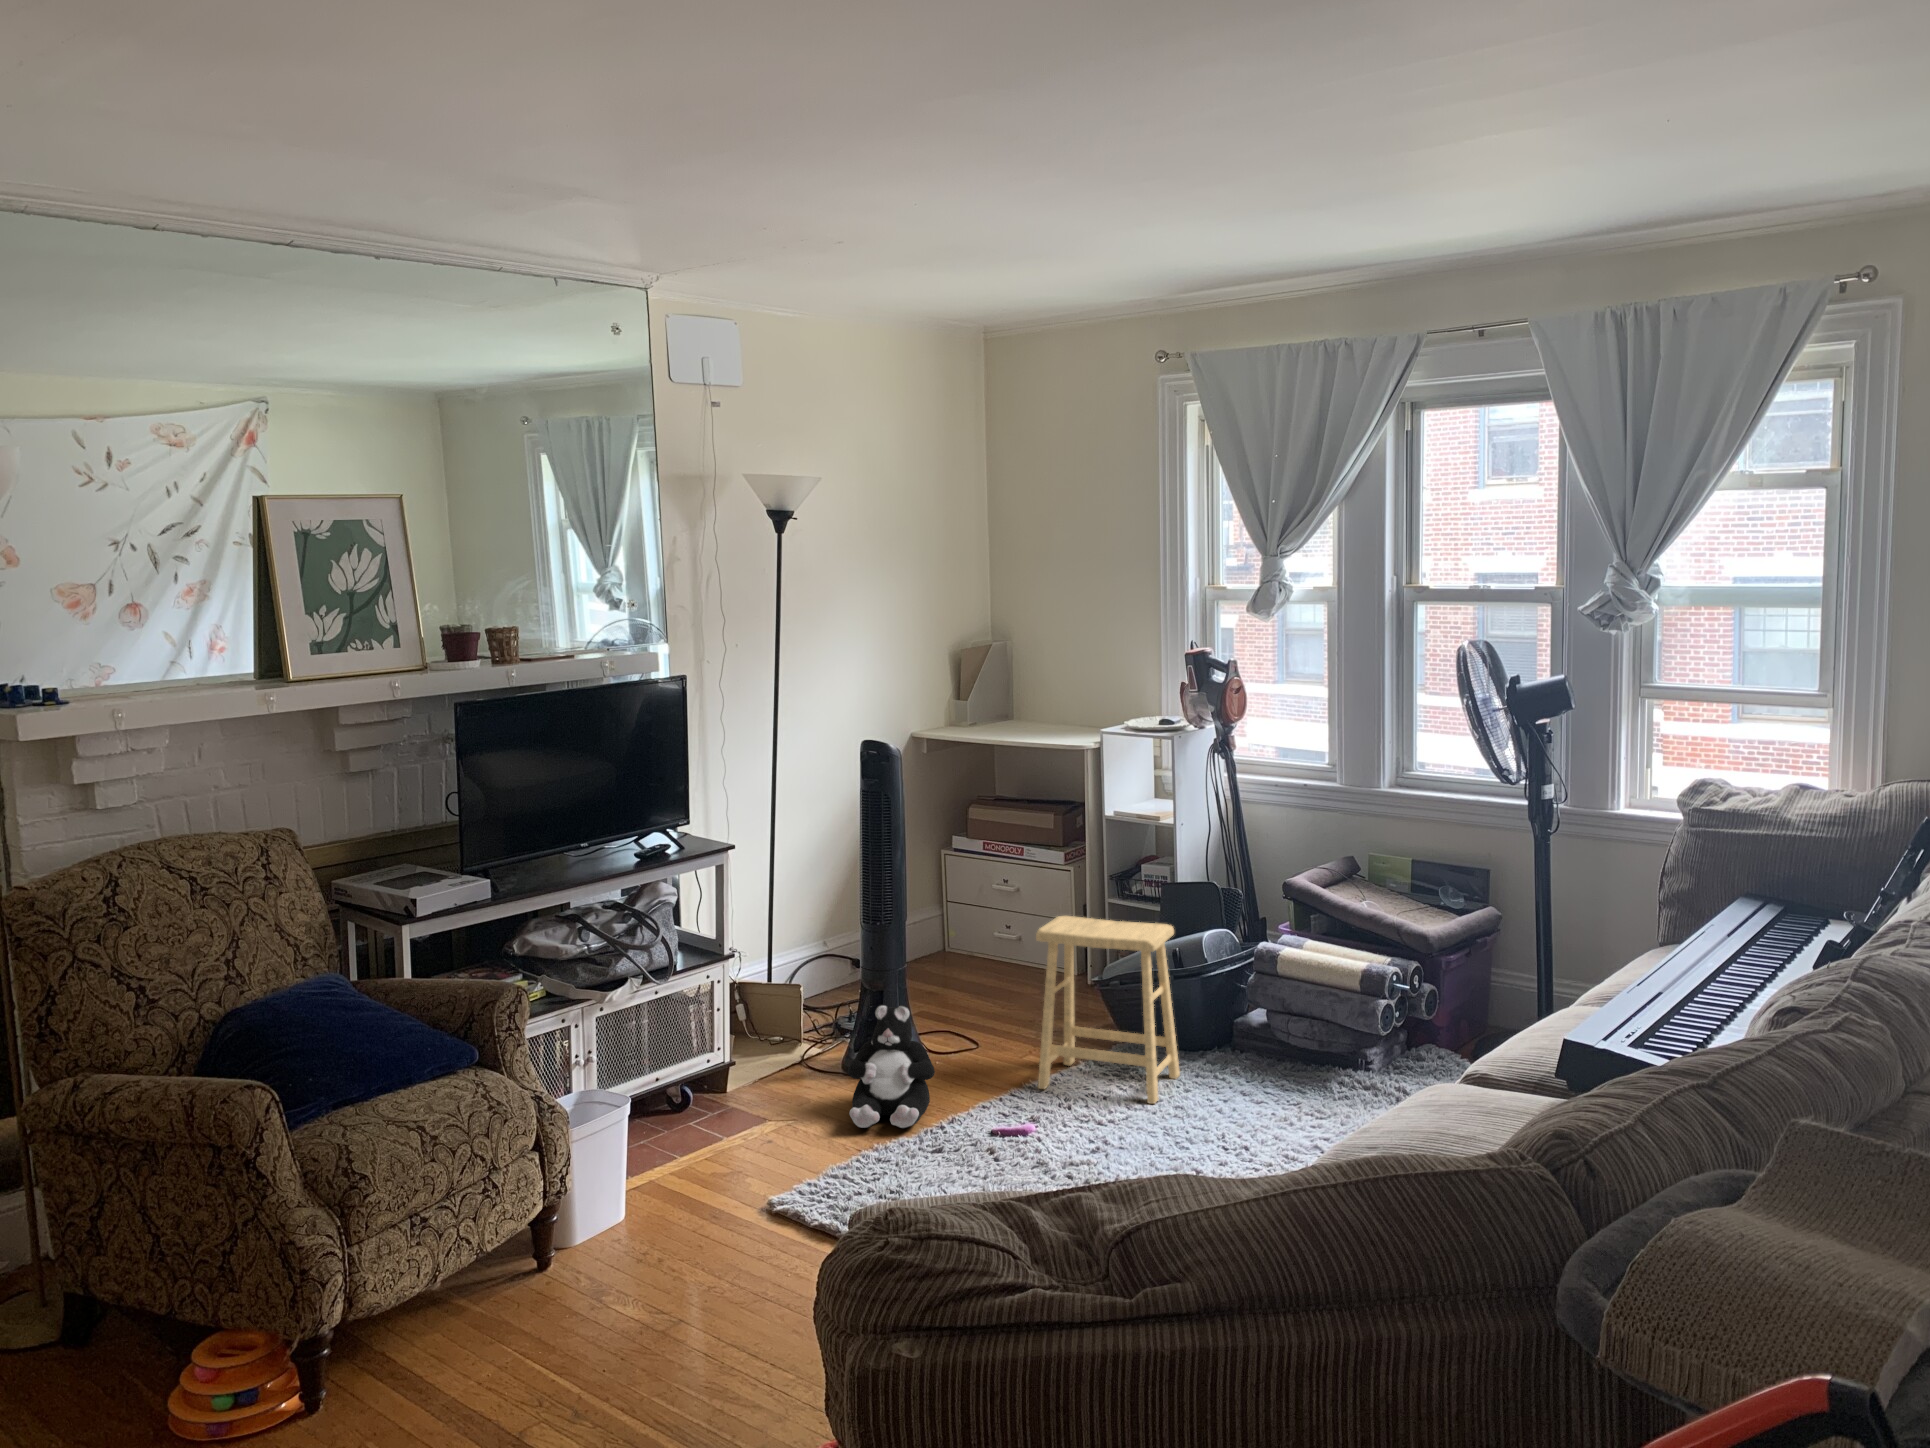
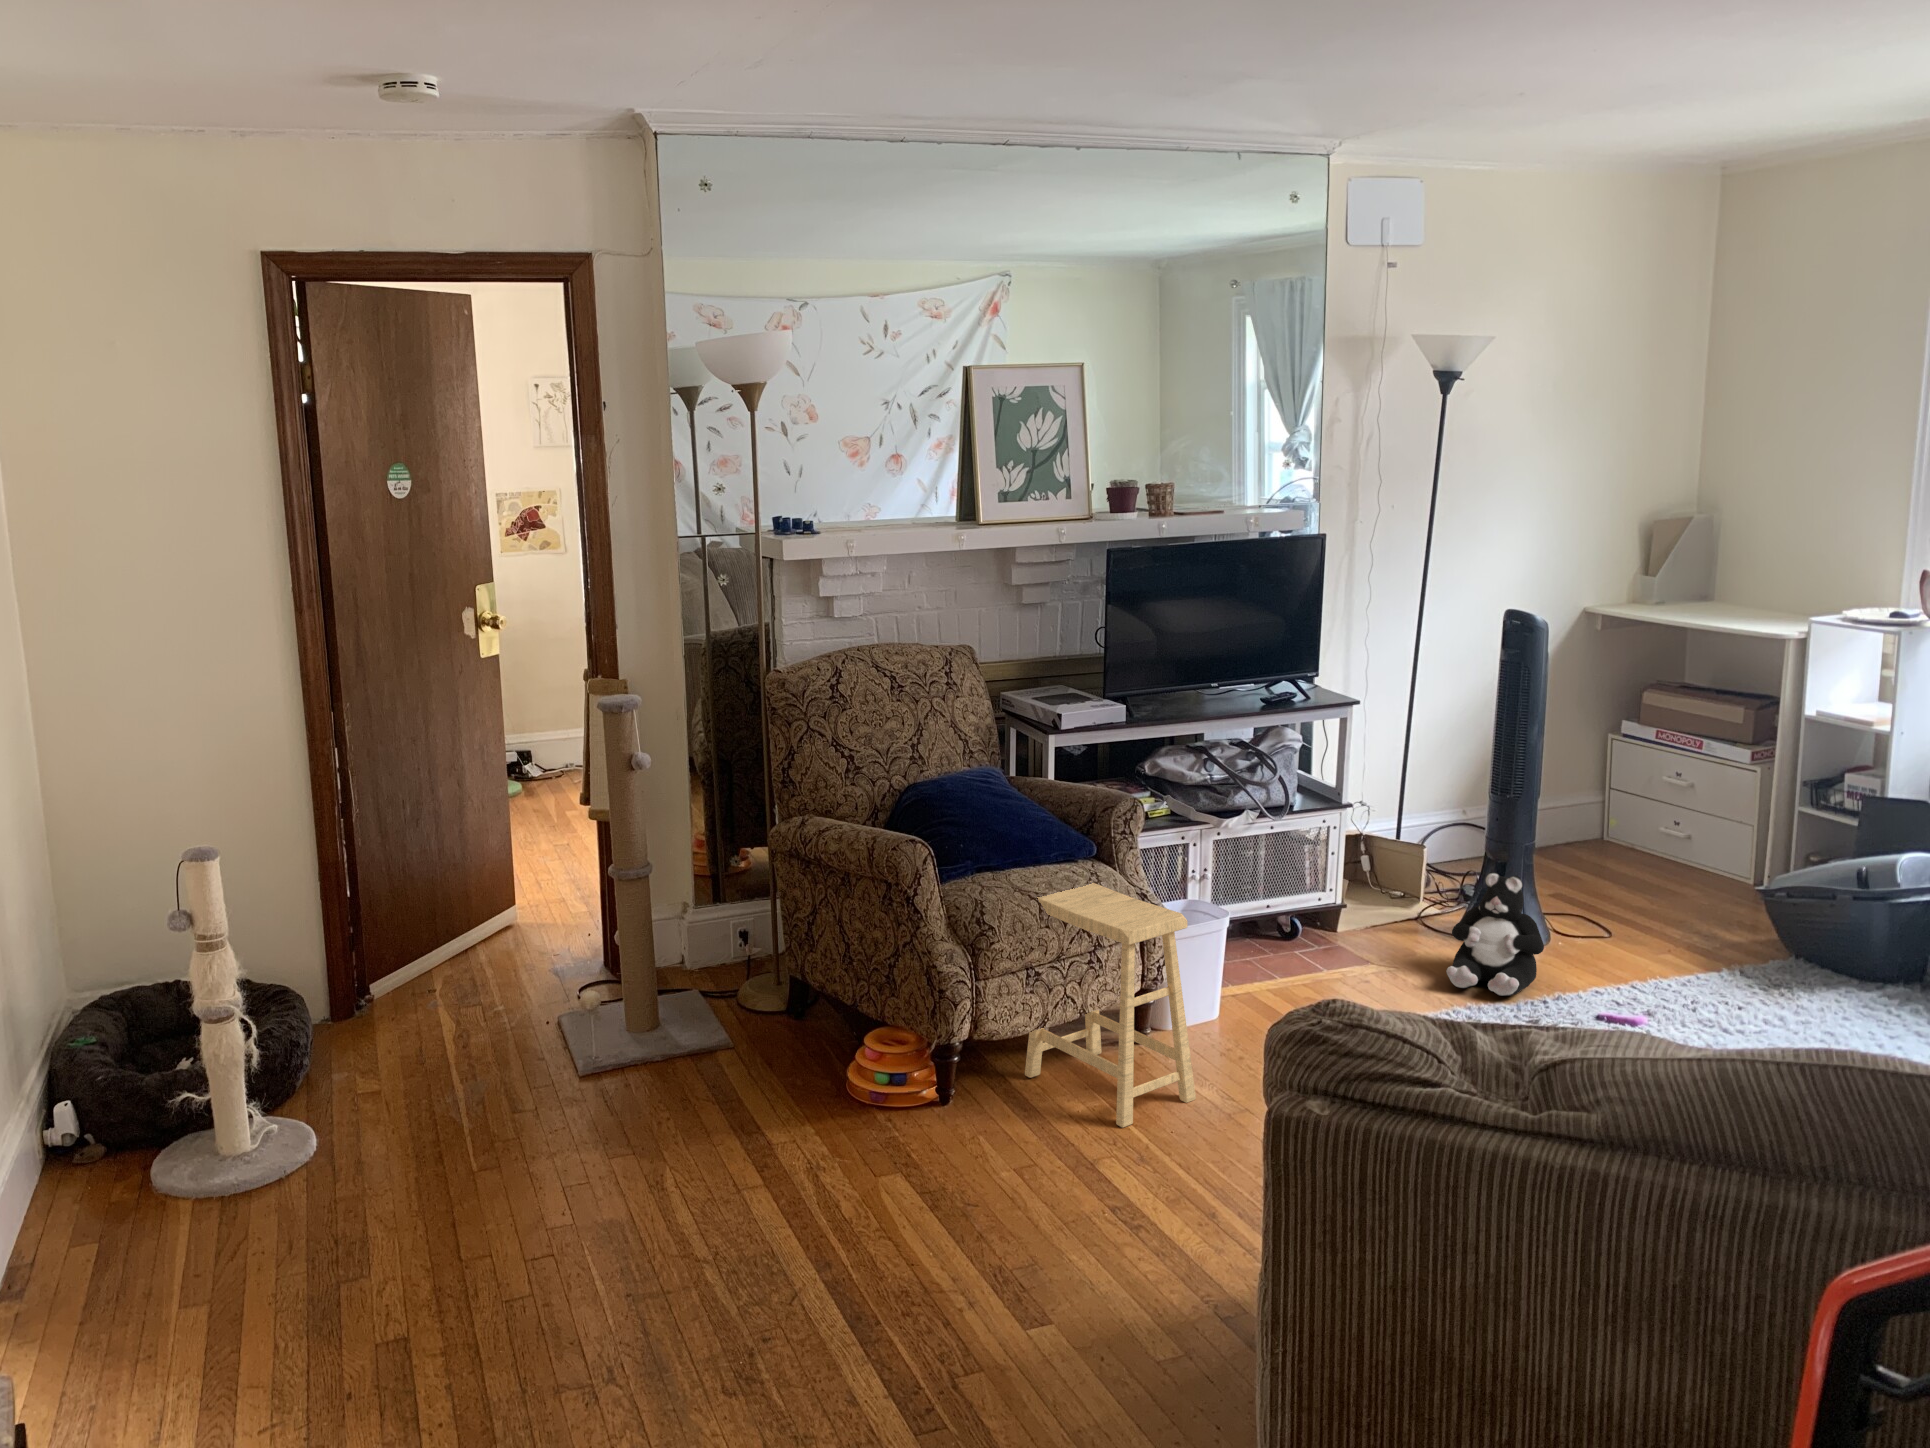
footstool: present [1036,916,1180,1104] -> present [1025,883,1196,1128]

